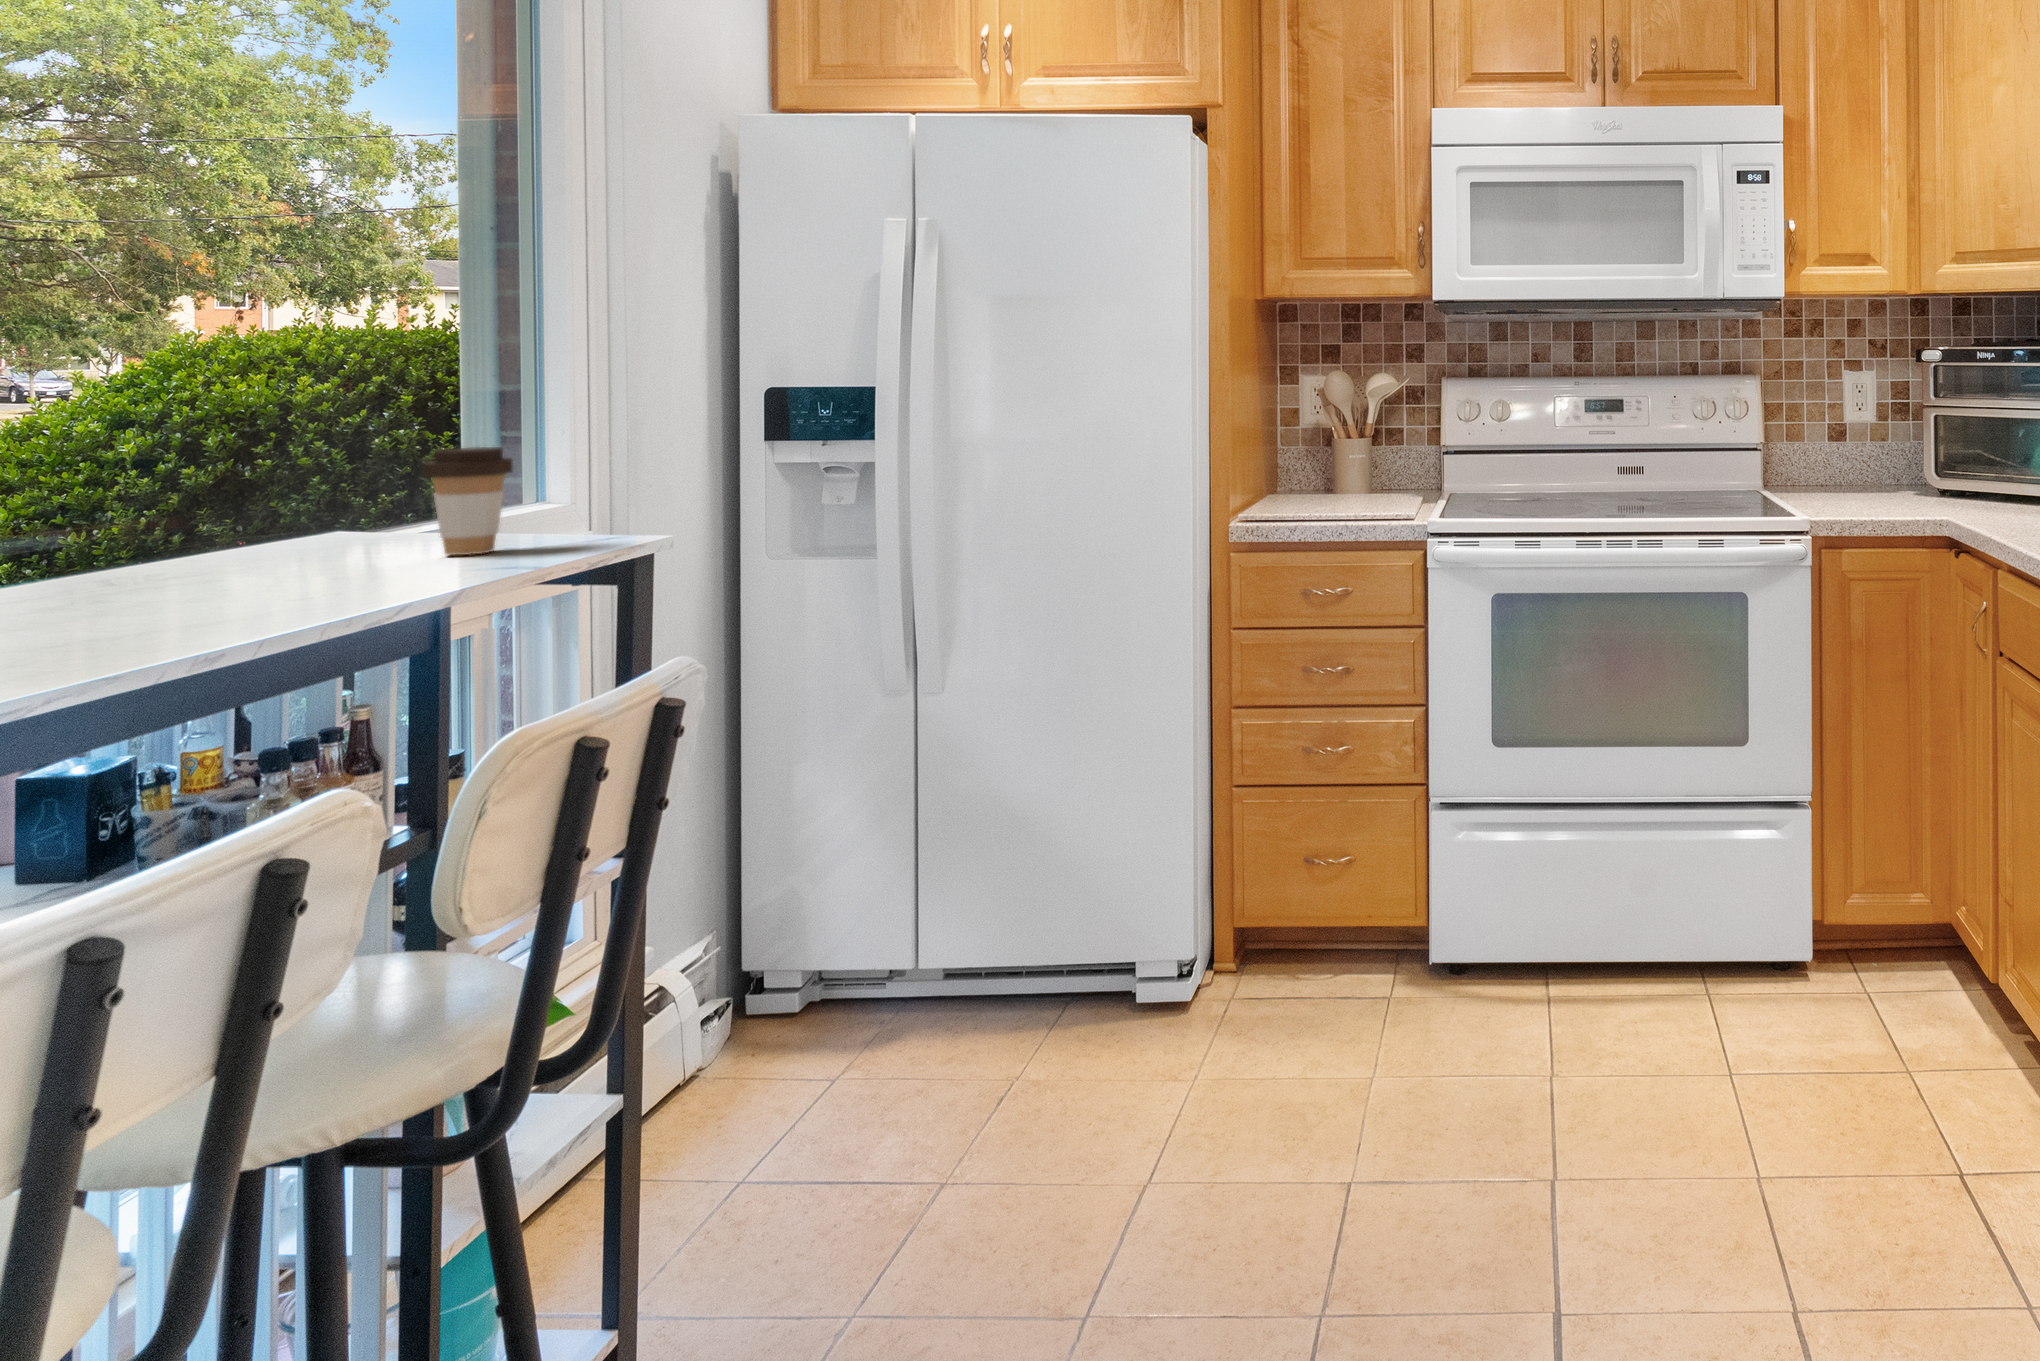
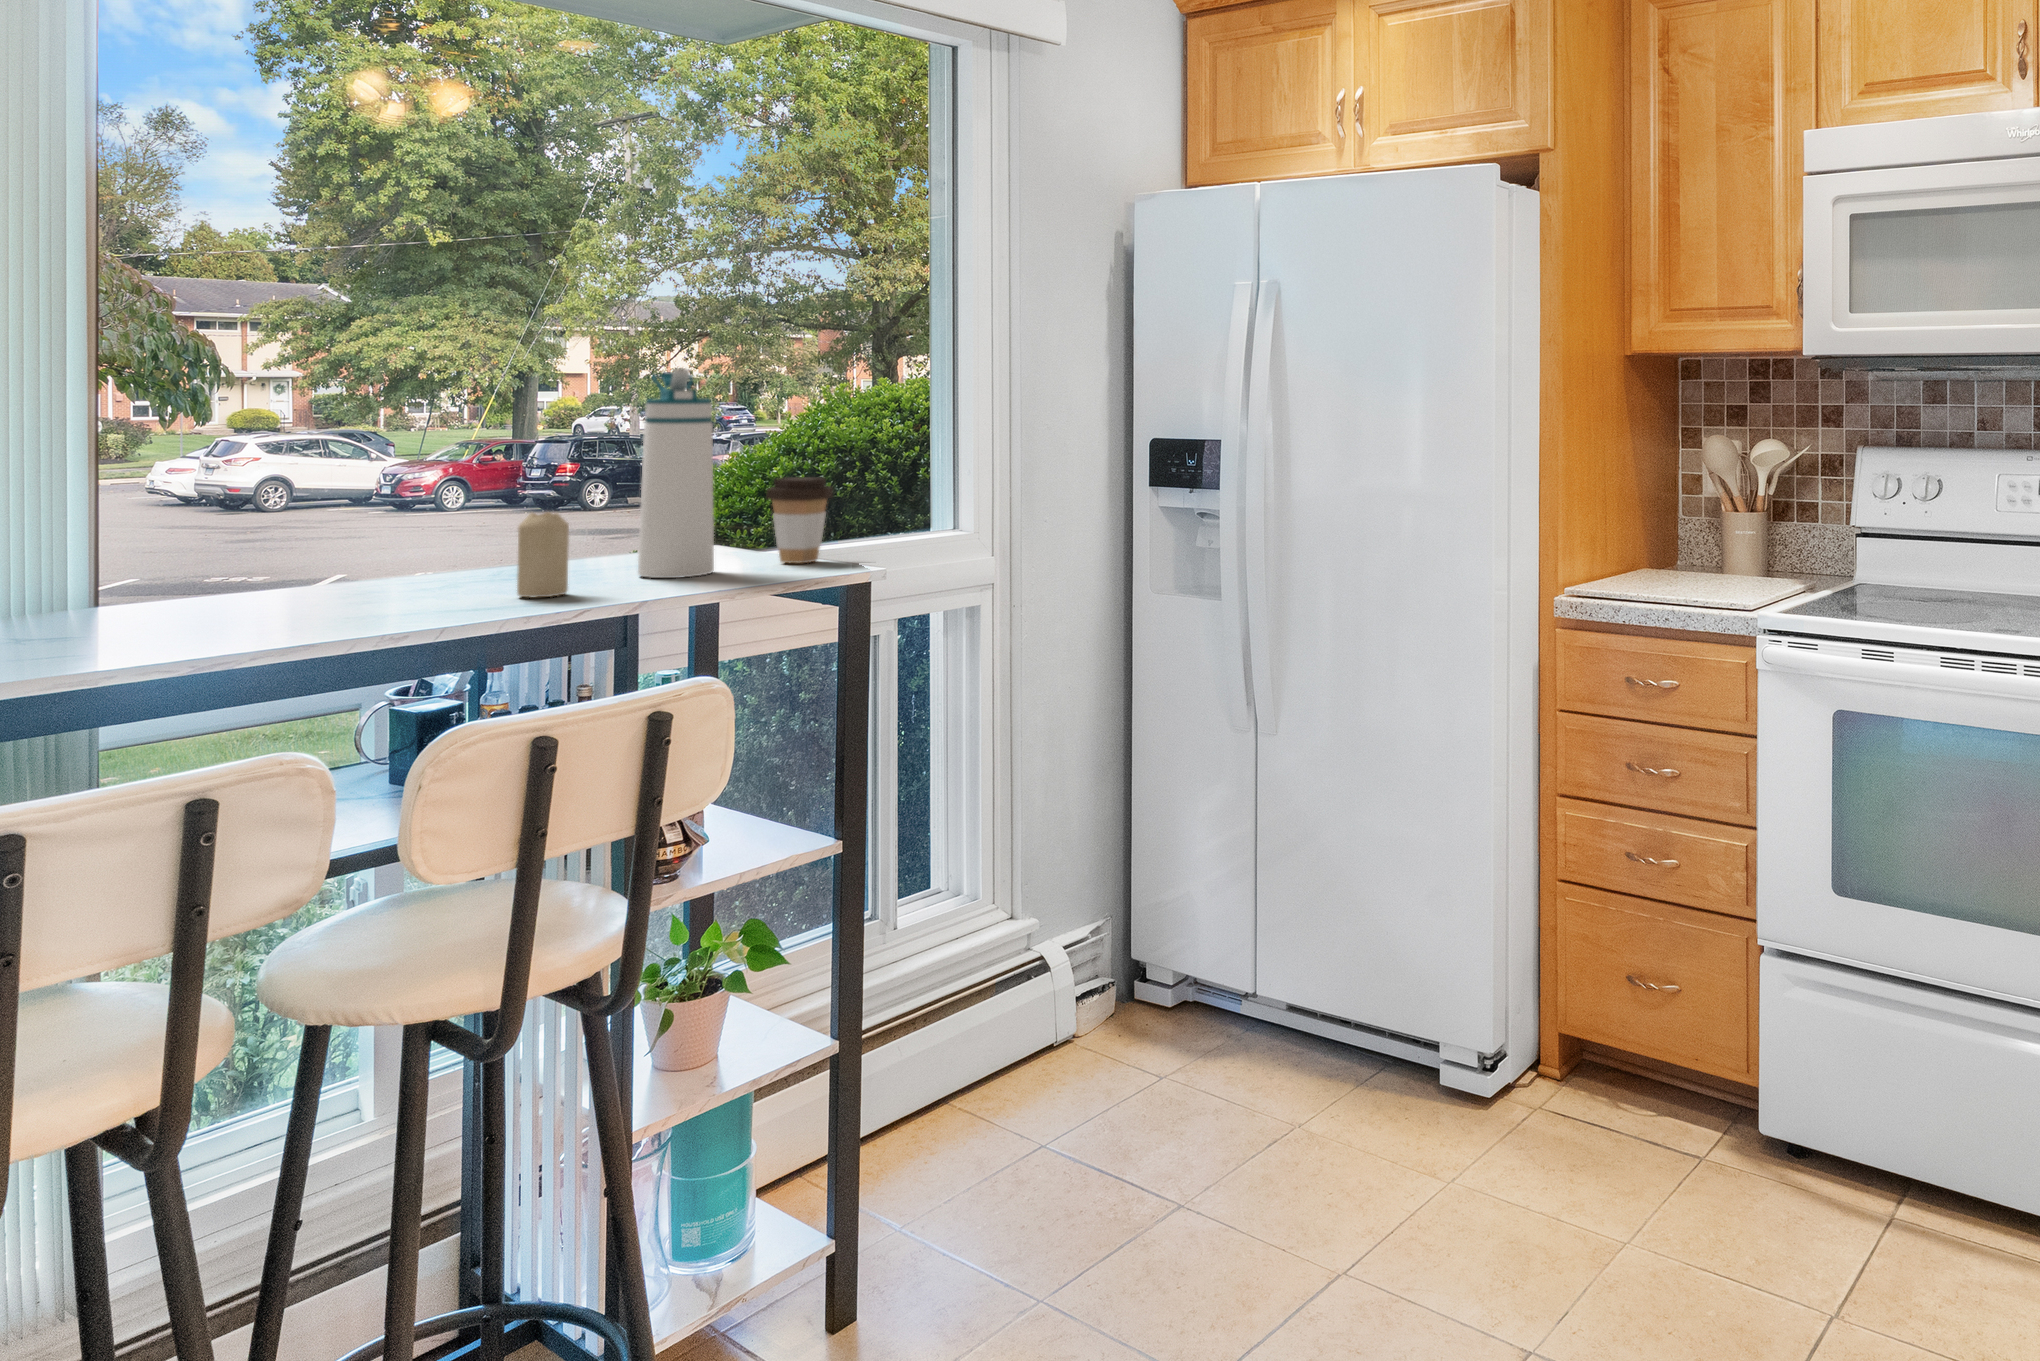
water bottle: none [256,310,381,587] -> present [638,368,714,578]
candle: none [150,505,235,623] -> present [517,512,569,598]

